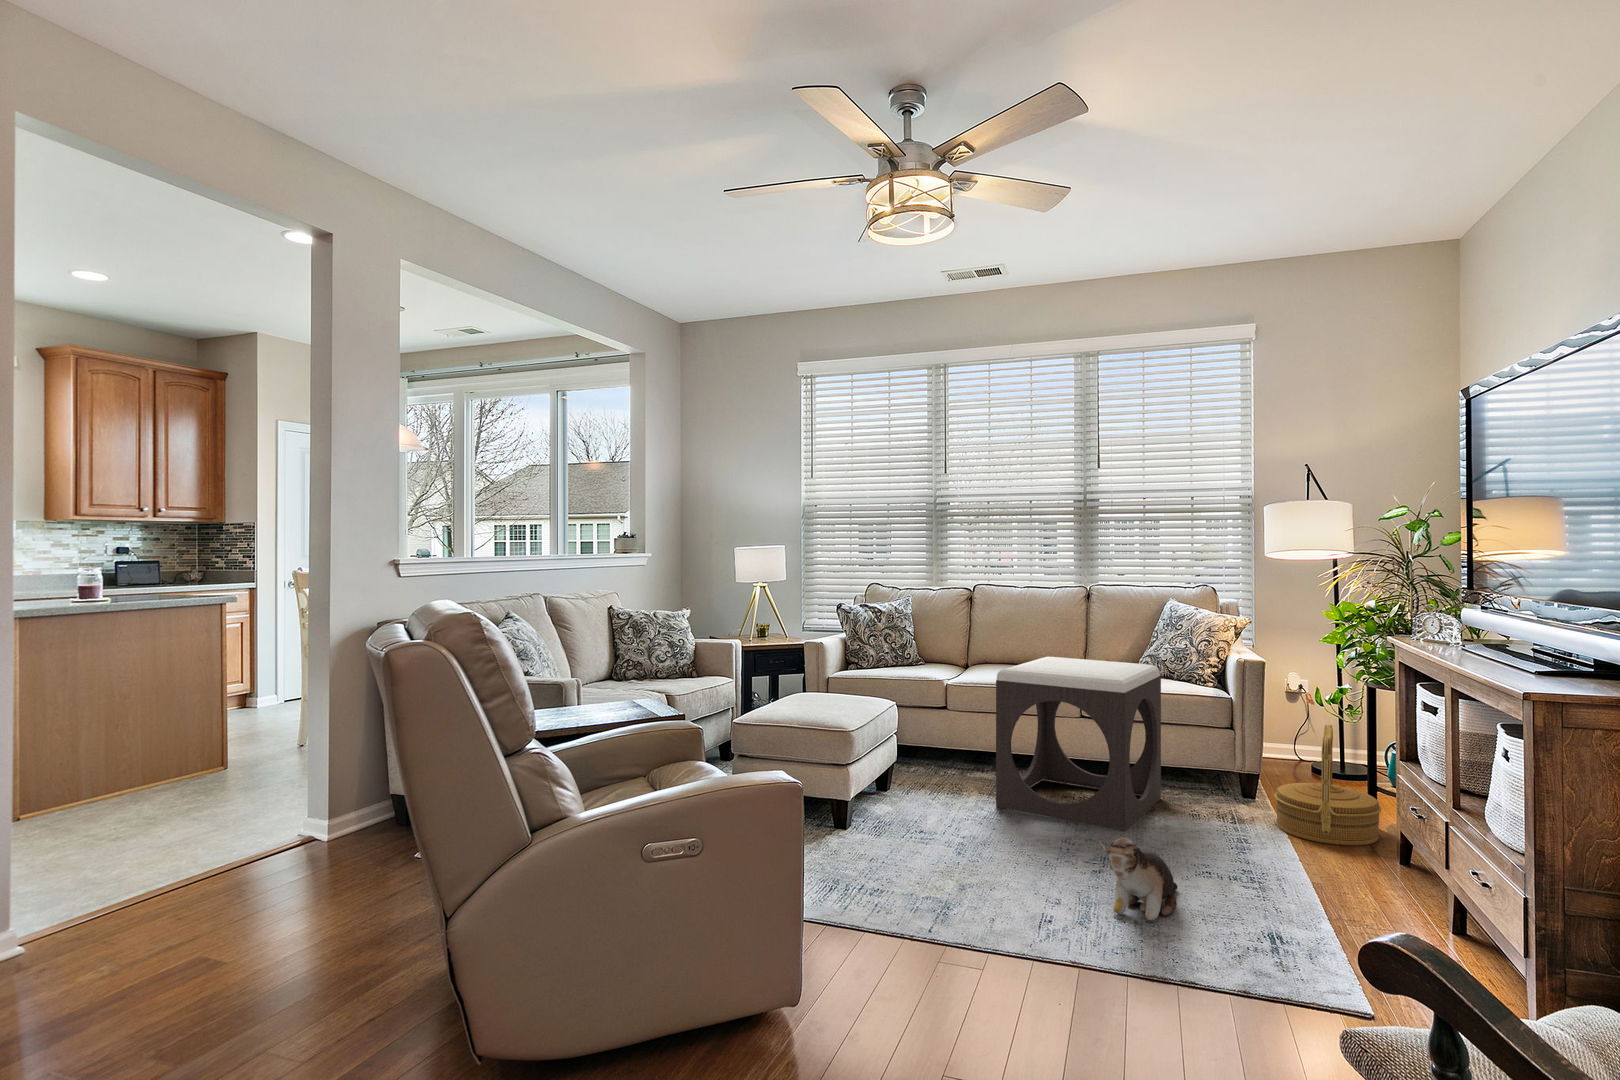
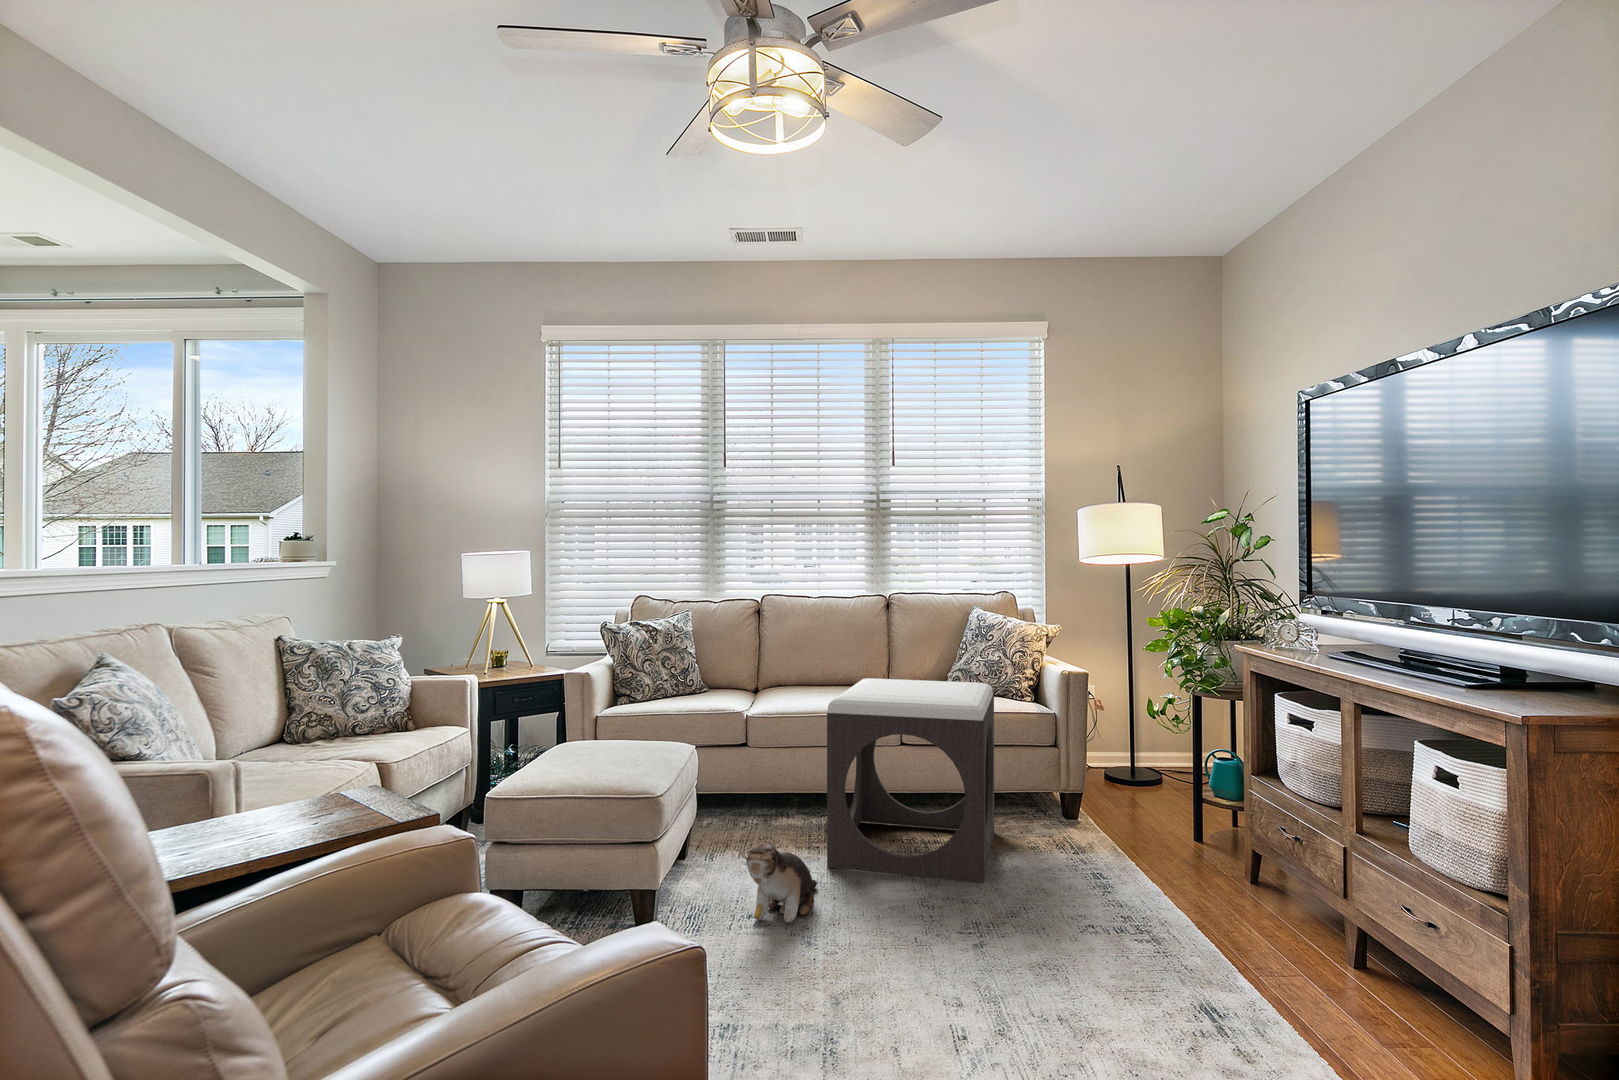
woven basket: present [1274,725,1382,846] -> none [1120,738,1227,871]
plush toy: present [1099,838,1178,920] -> present [739,842,817,922]

